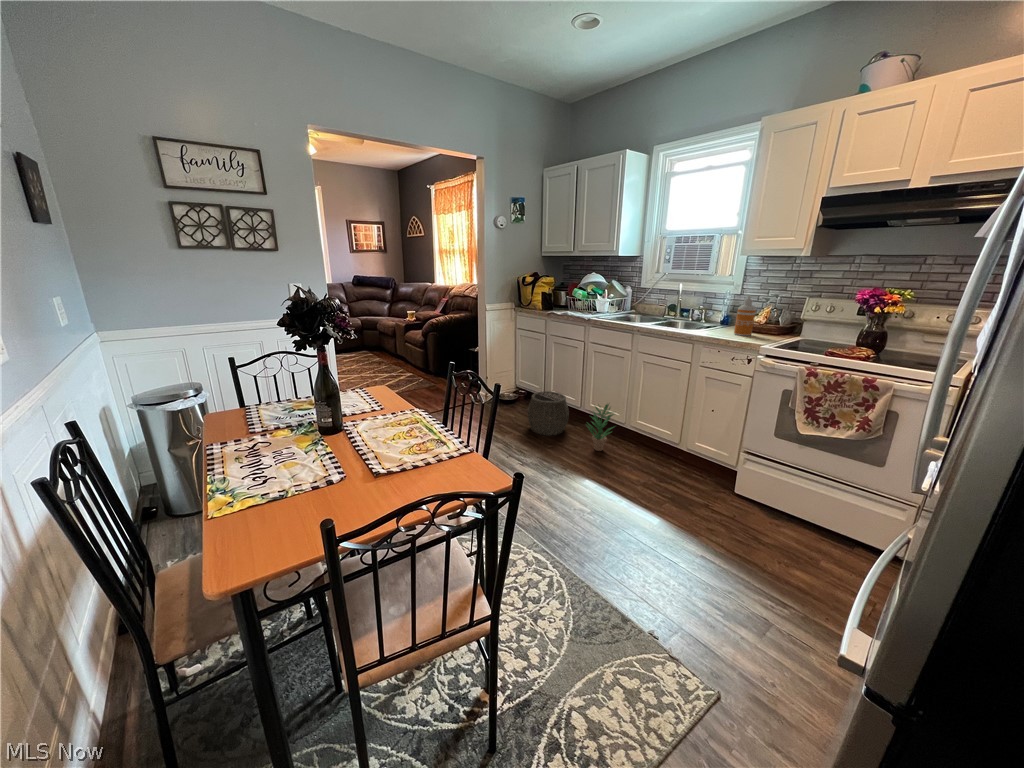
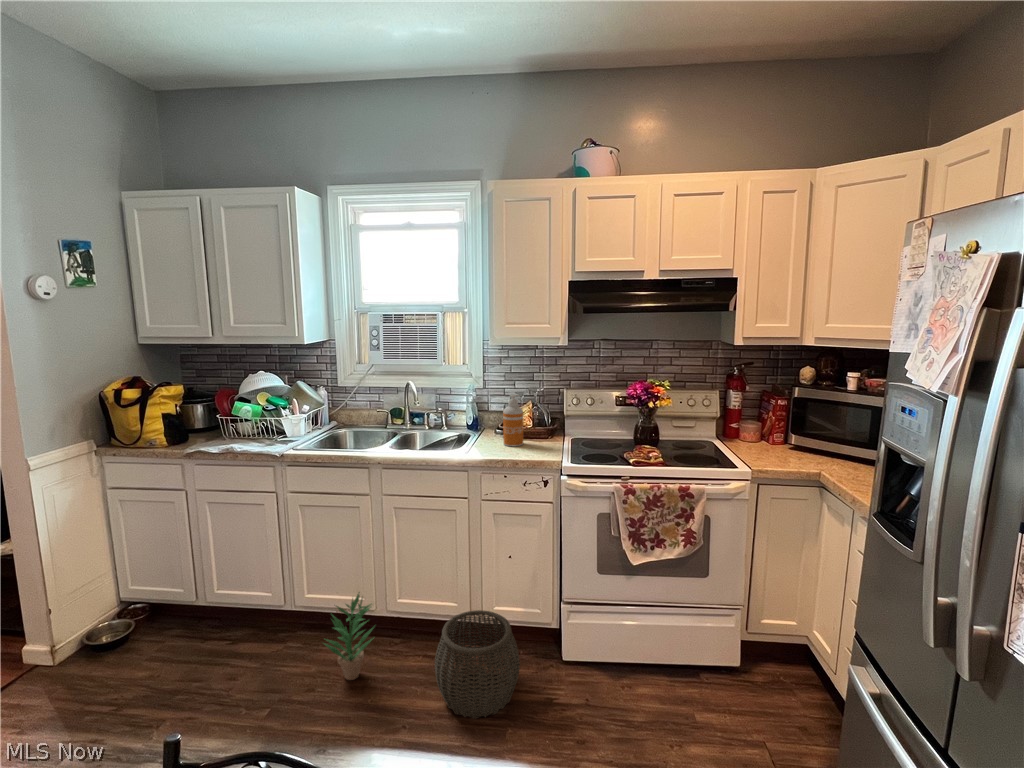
woven basket: present [528,391,569,435] -> present [435,610,520,718]

